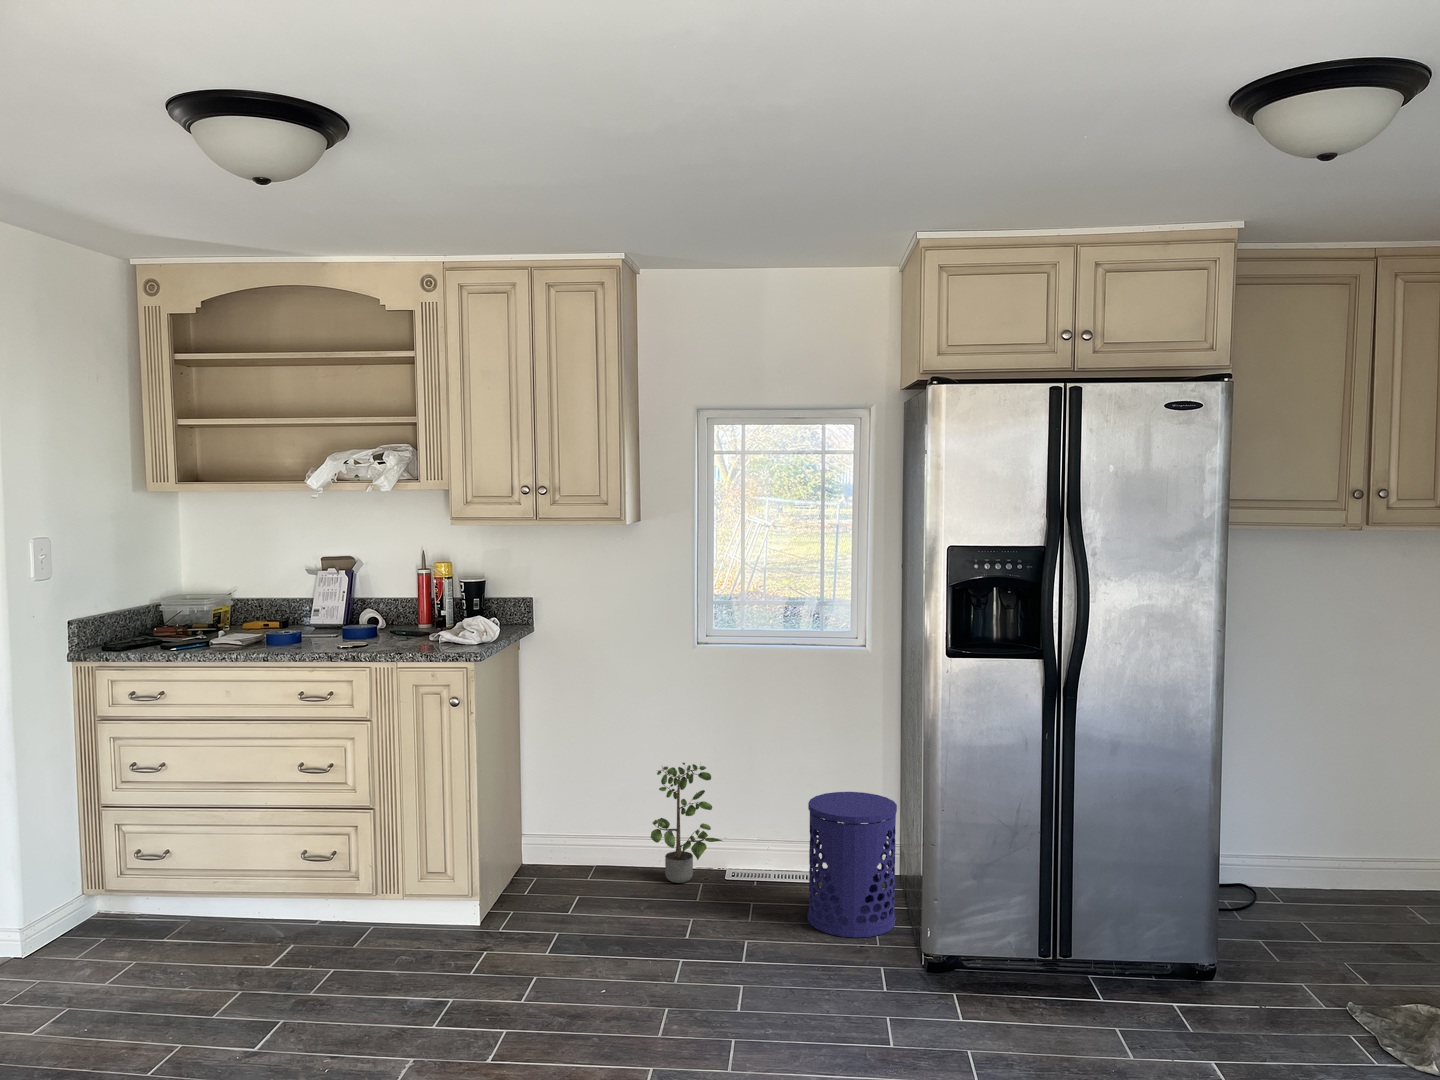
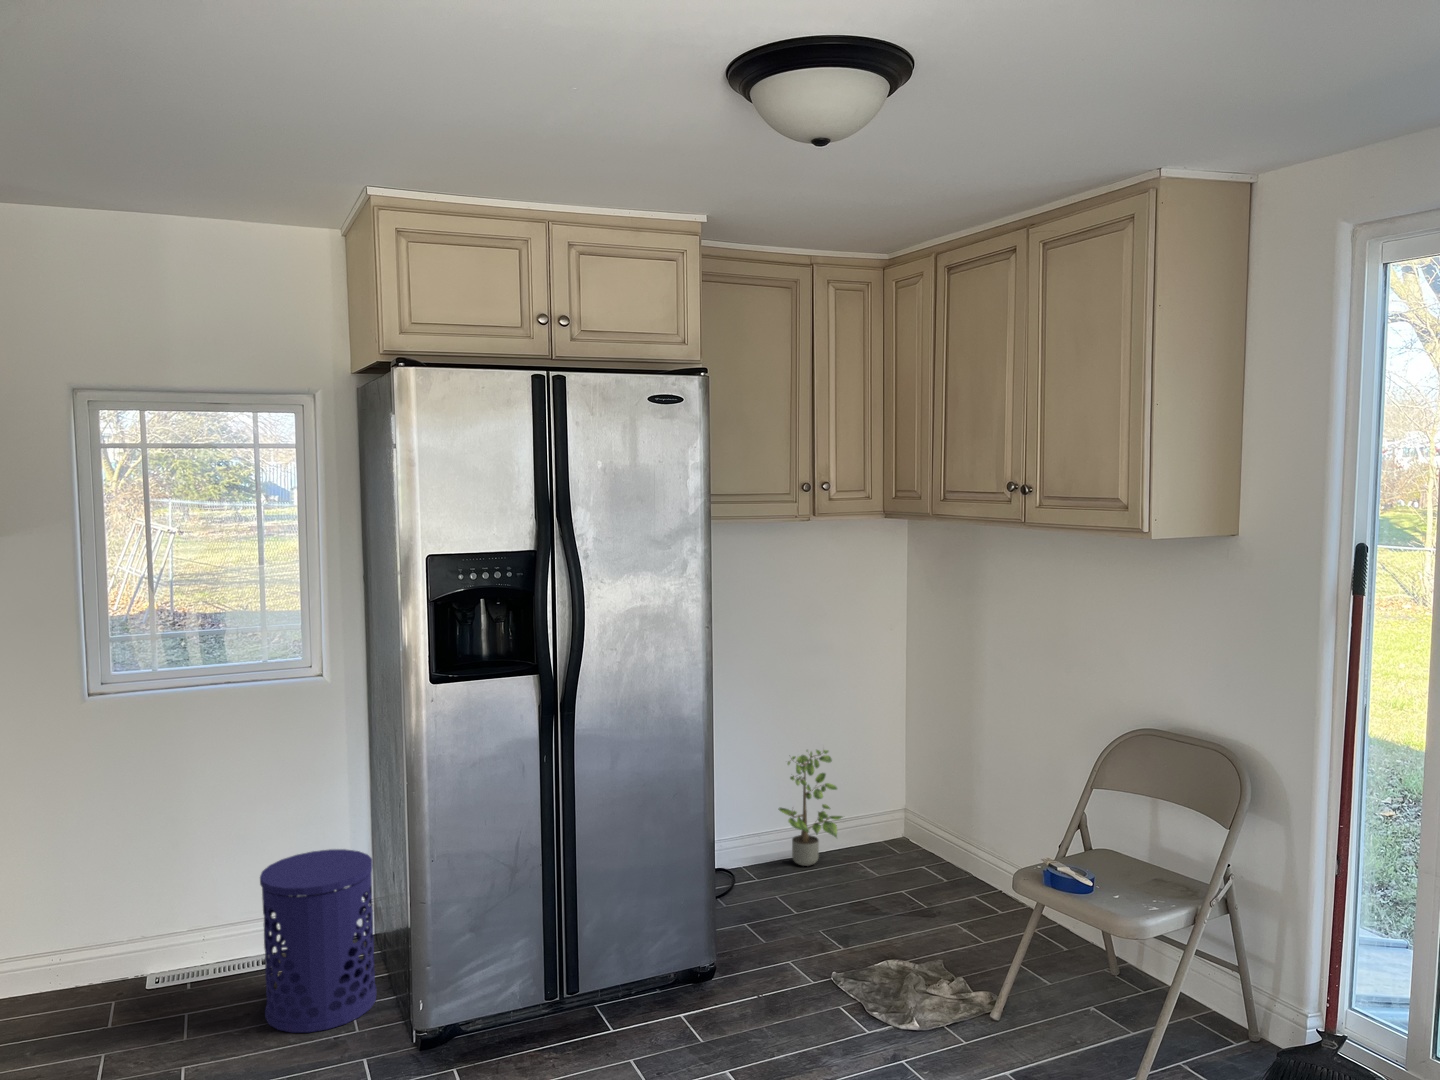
potted plant: present [651,763,722,883] -> present [779,750,842,866]

